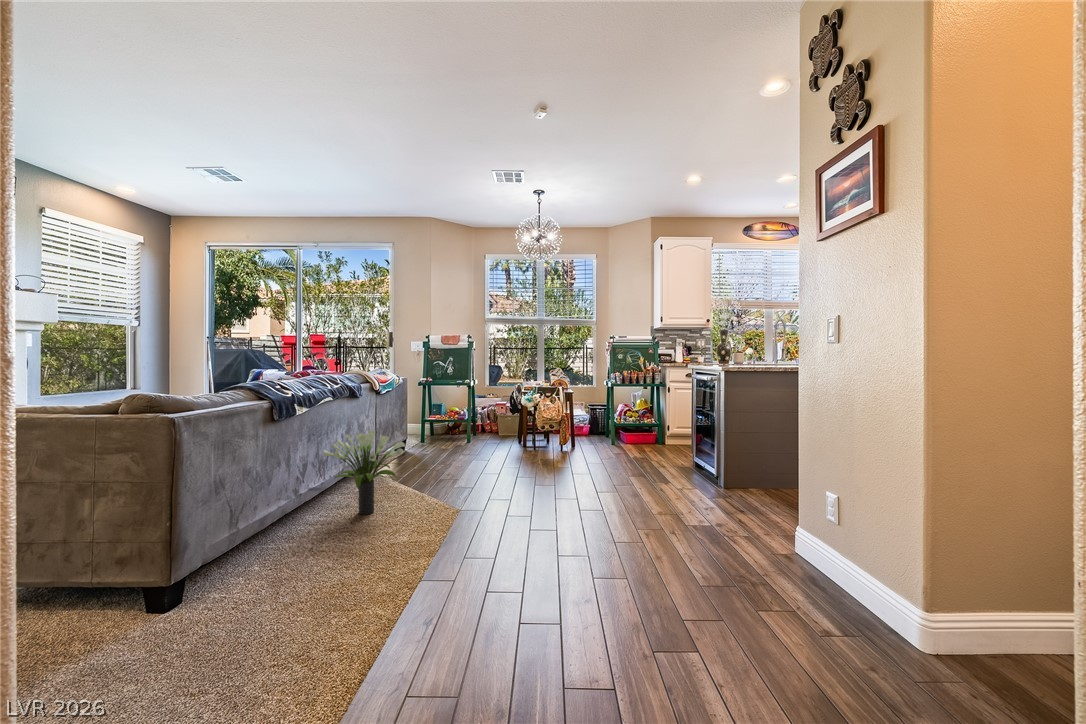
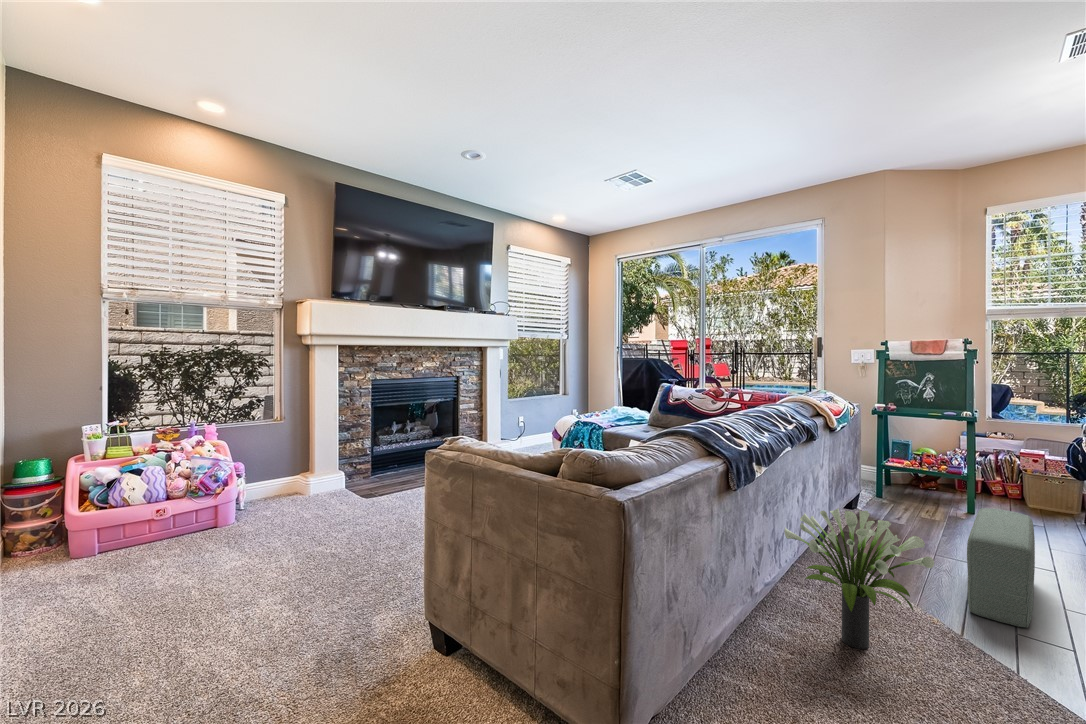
pouf: none [437,430,477,487] -> present [967,508,1035,628]

